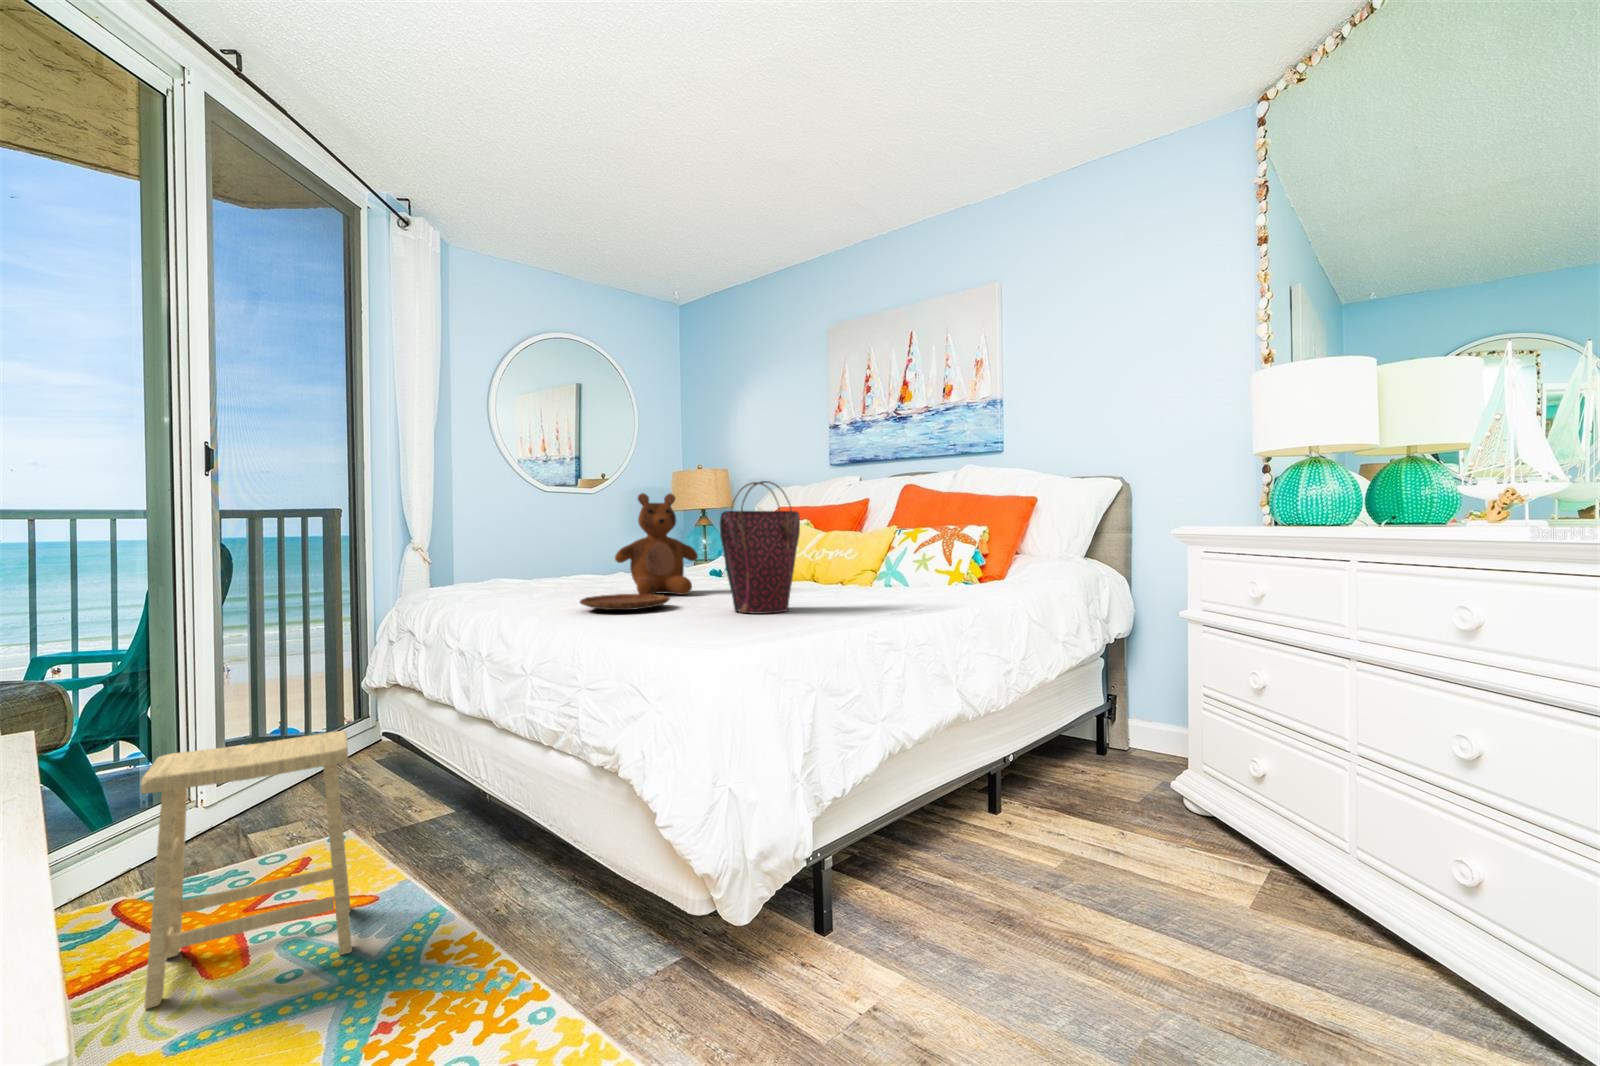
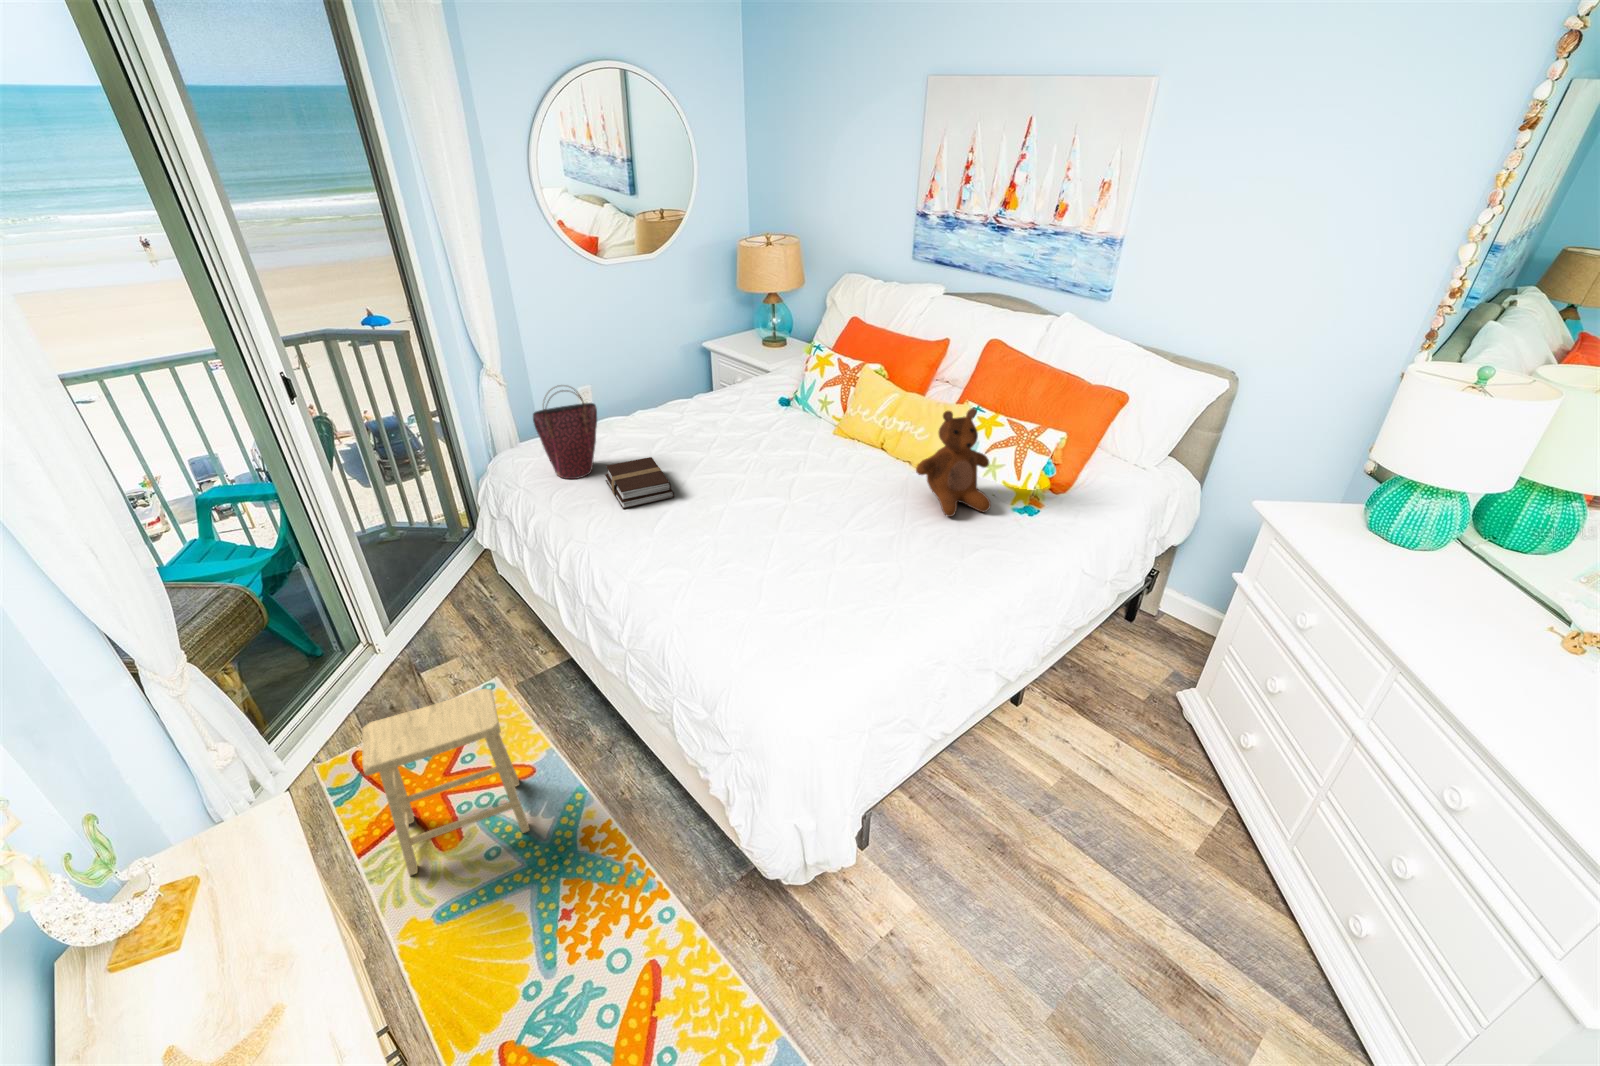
handbag: present [720,481,800,614] -> present [533,390,597,479]
teddy bear: present [615,493,698,595] -> present [916,408,991,517]
book: none [524,571,598,597] -> present [605,457,674,509]
tray: present [580,594,670,610] -> none [663,548,743,596]

